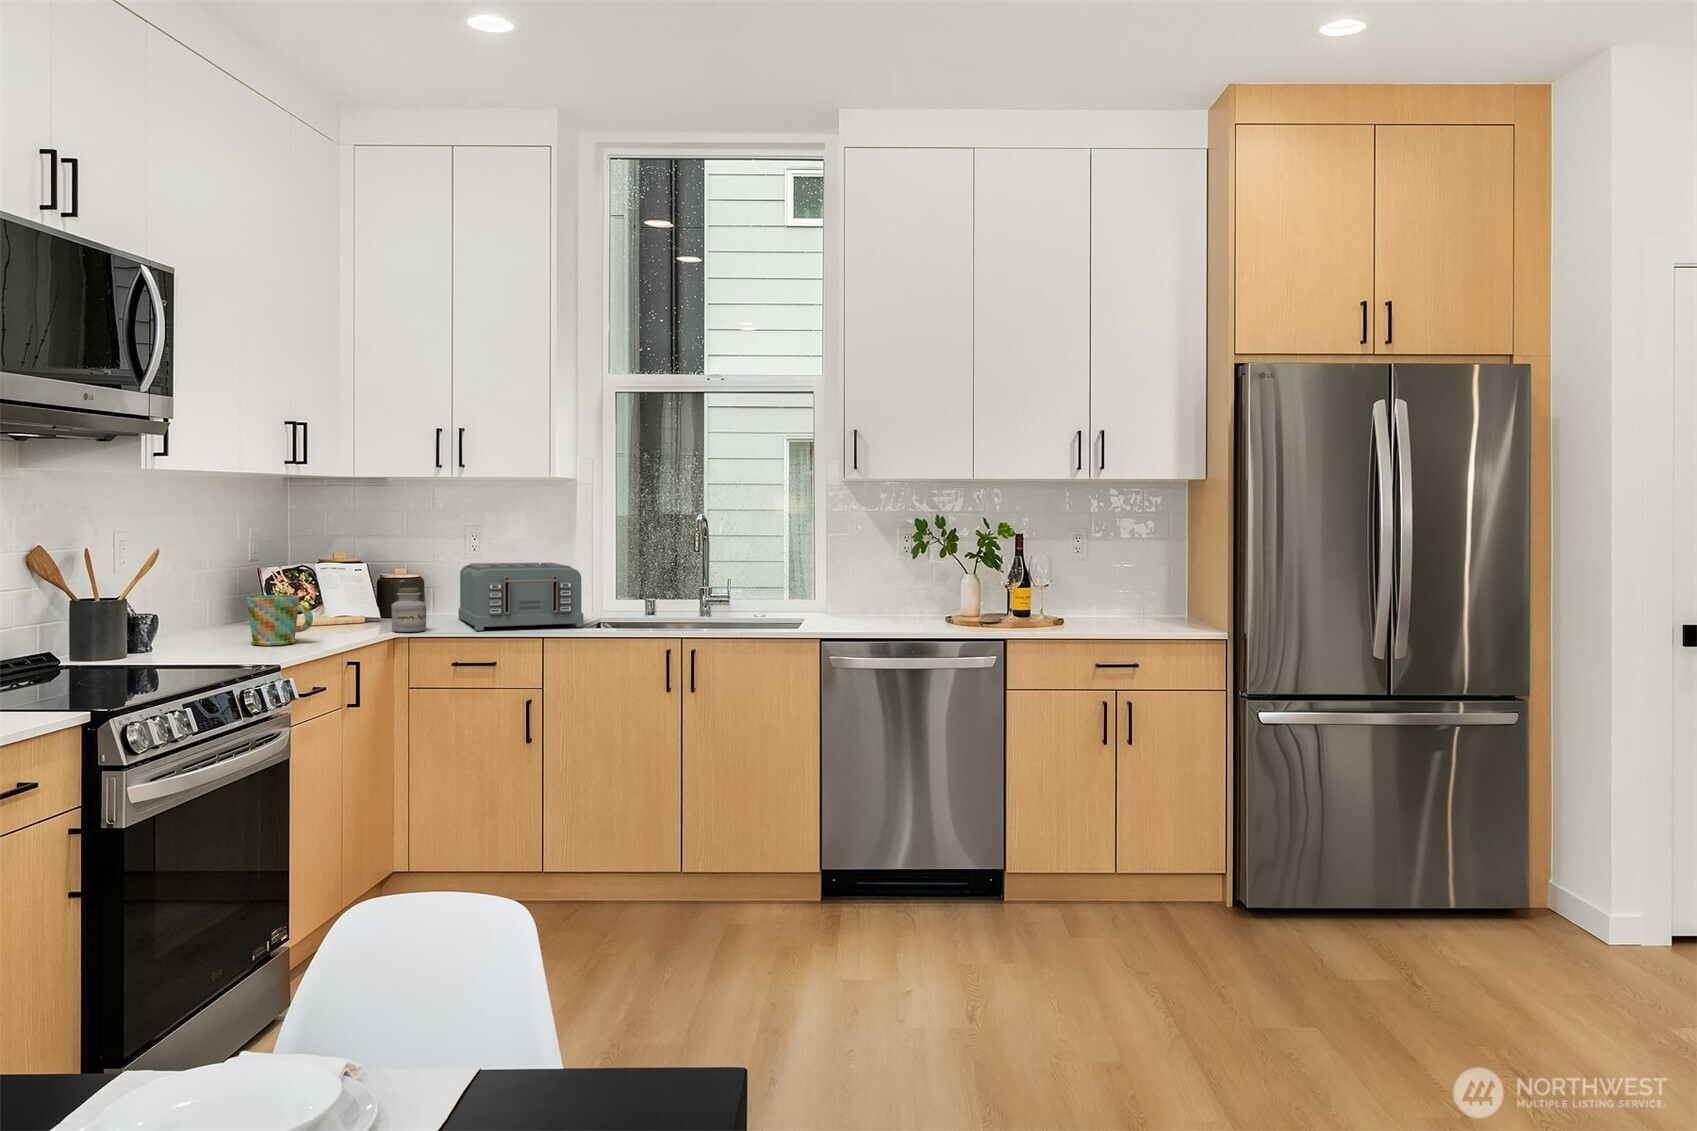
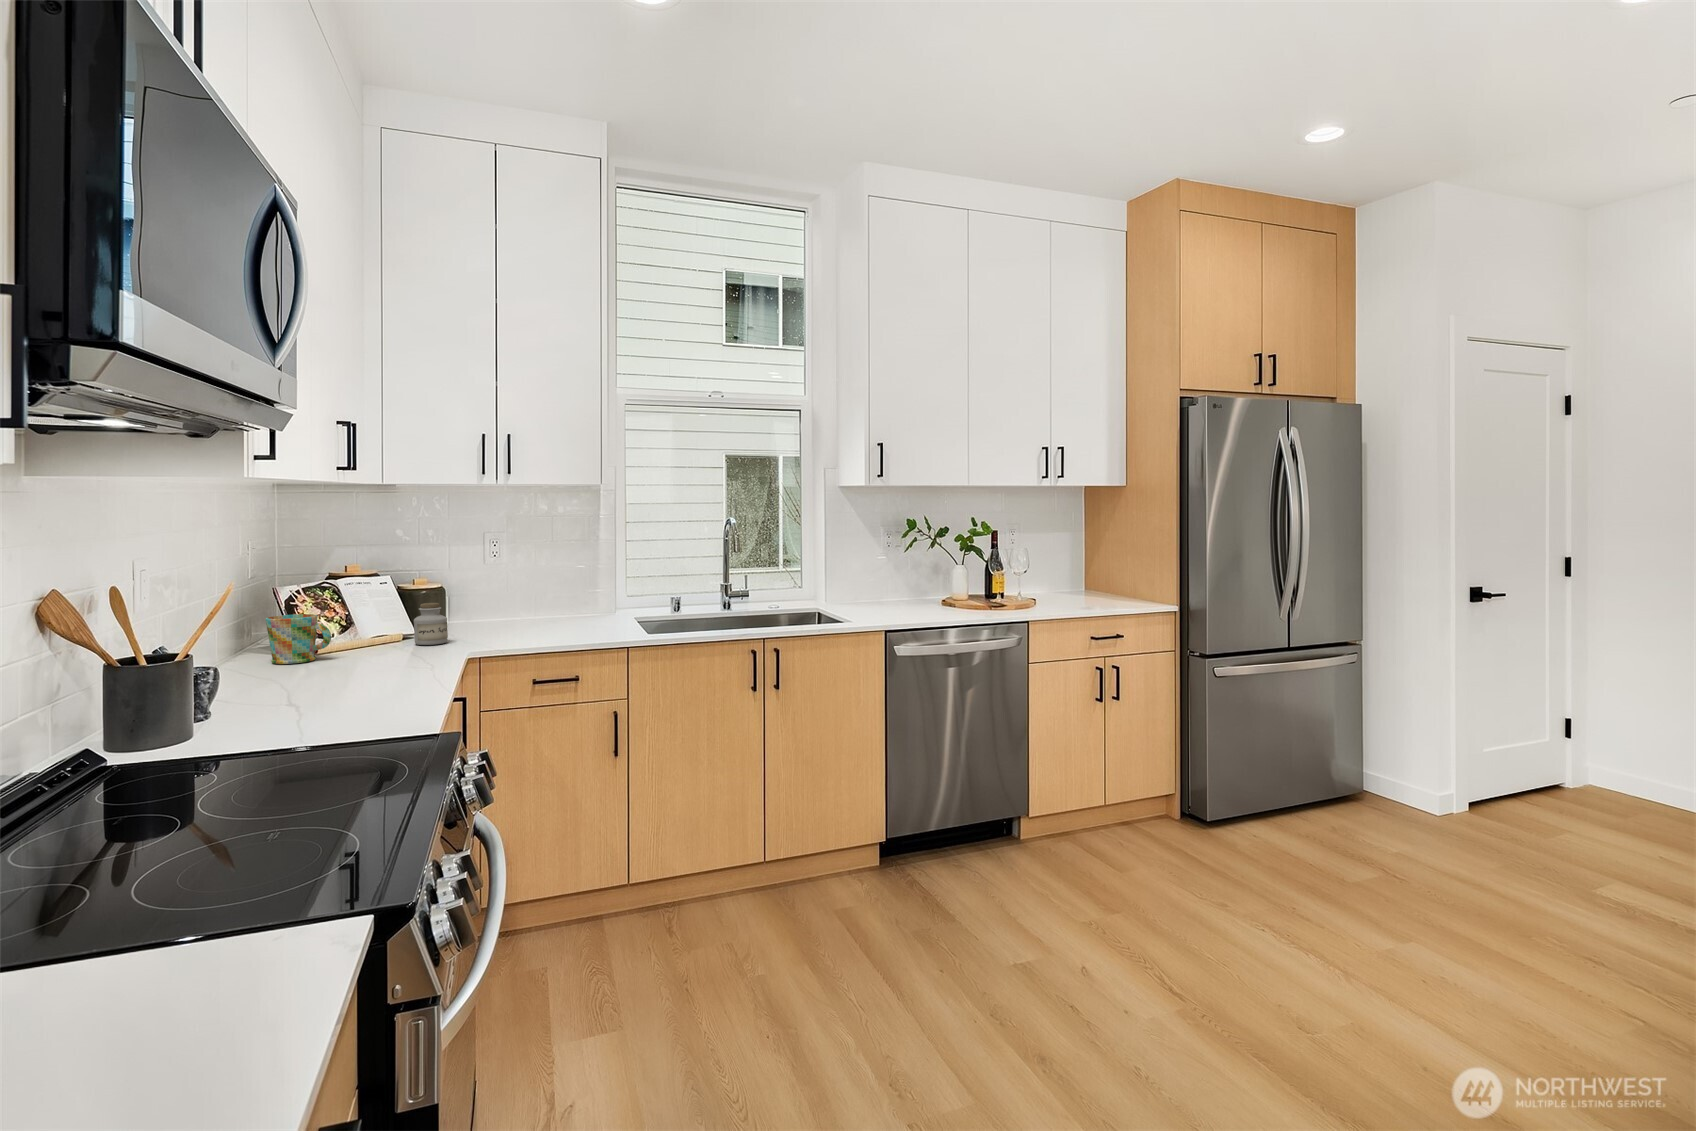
toaster: present [459,562,583,630] -> none [484,574,598,642]

